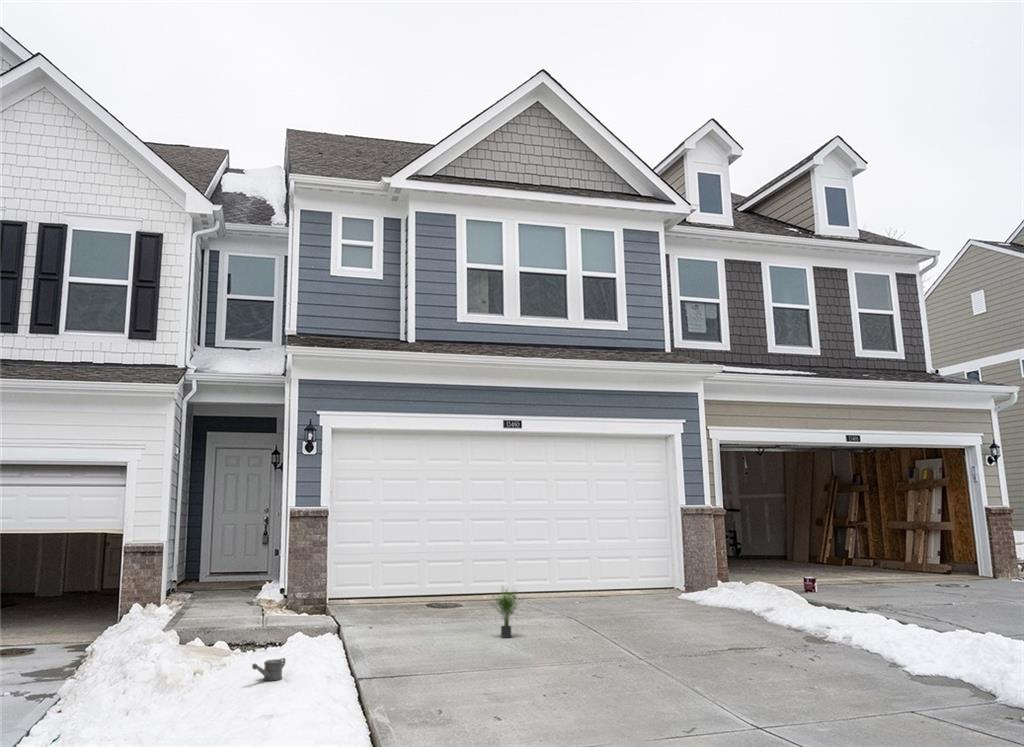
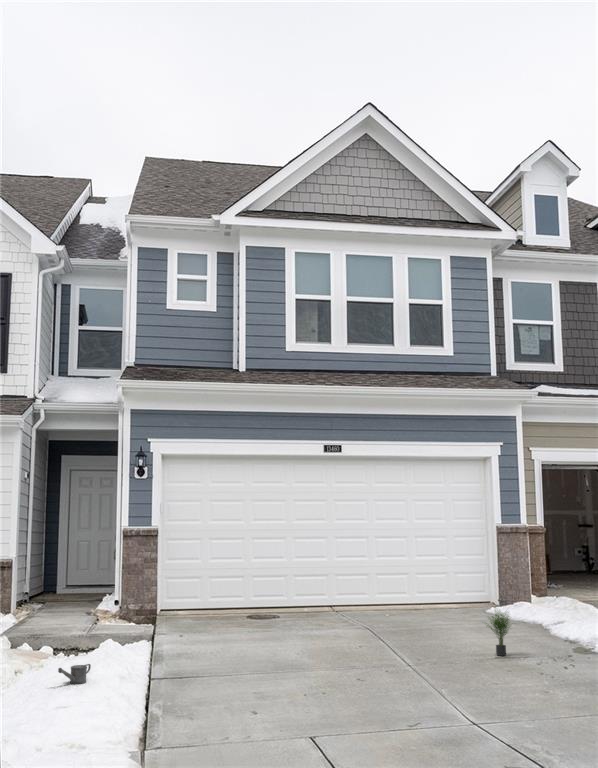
potted plant: present [493,590,517,638] -> present [489,612,509,656]

